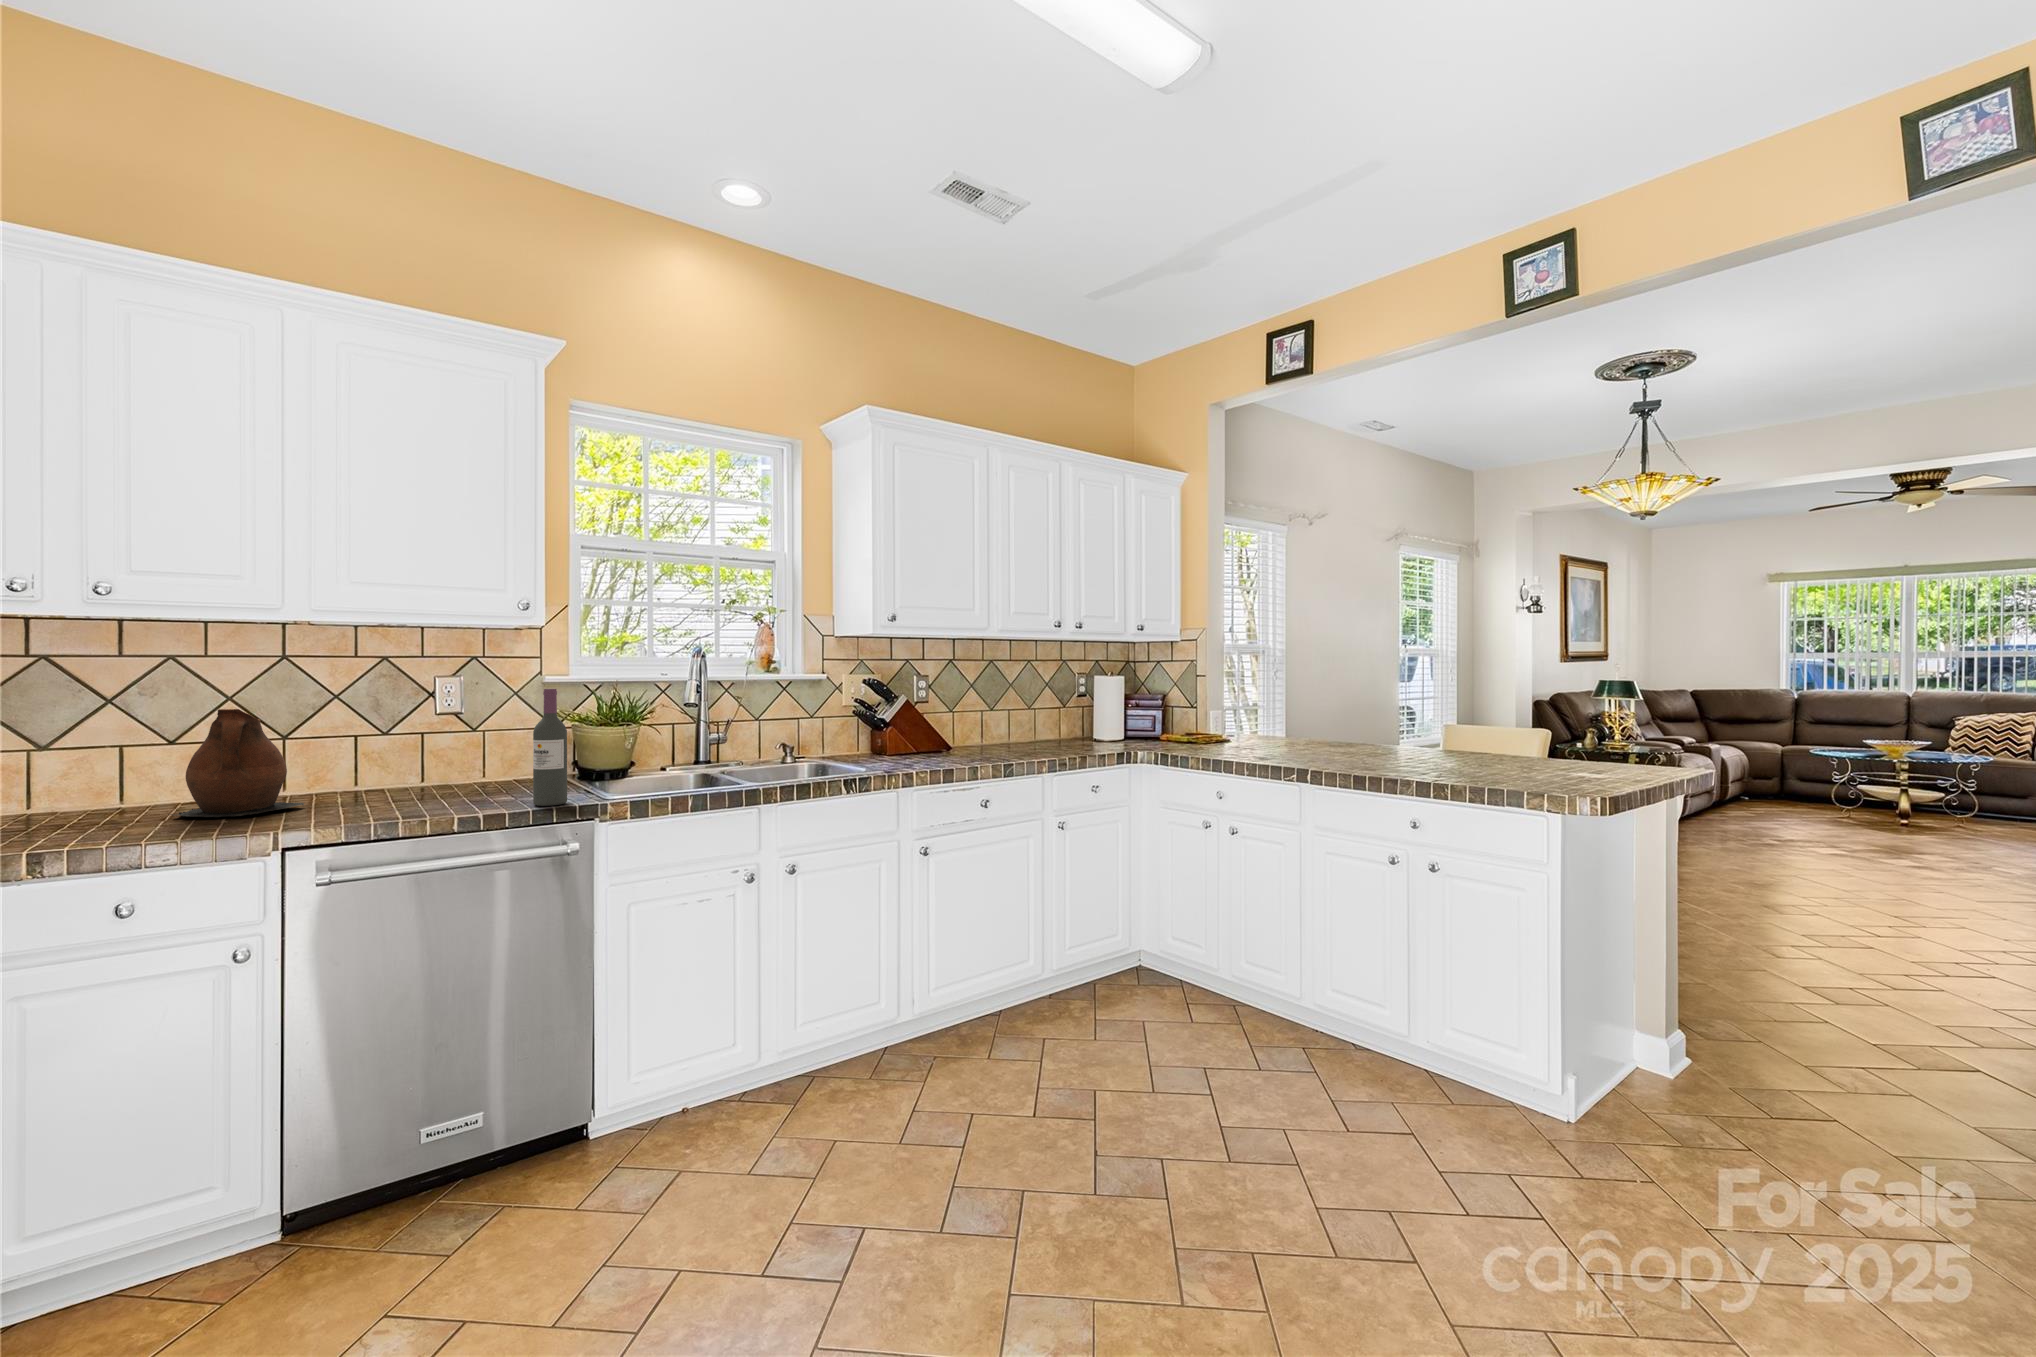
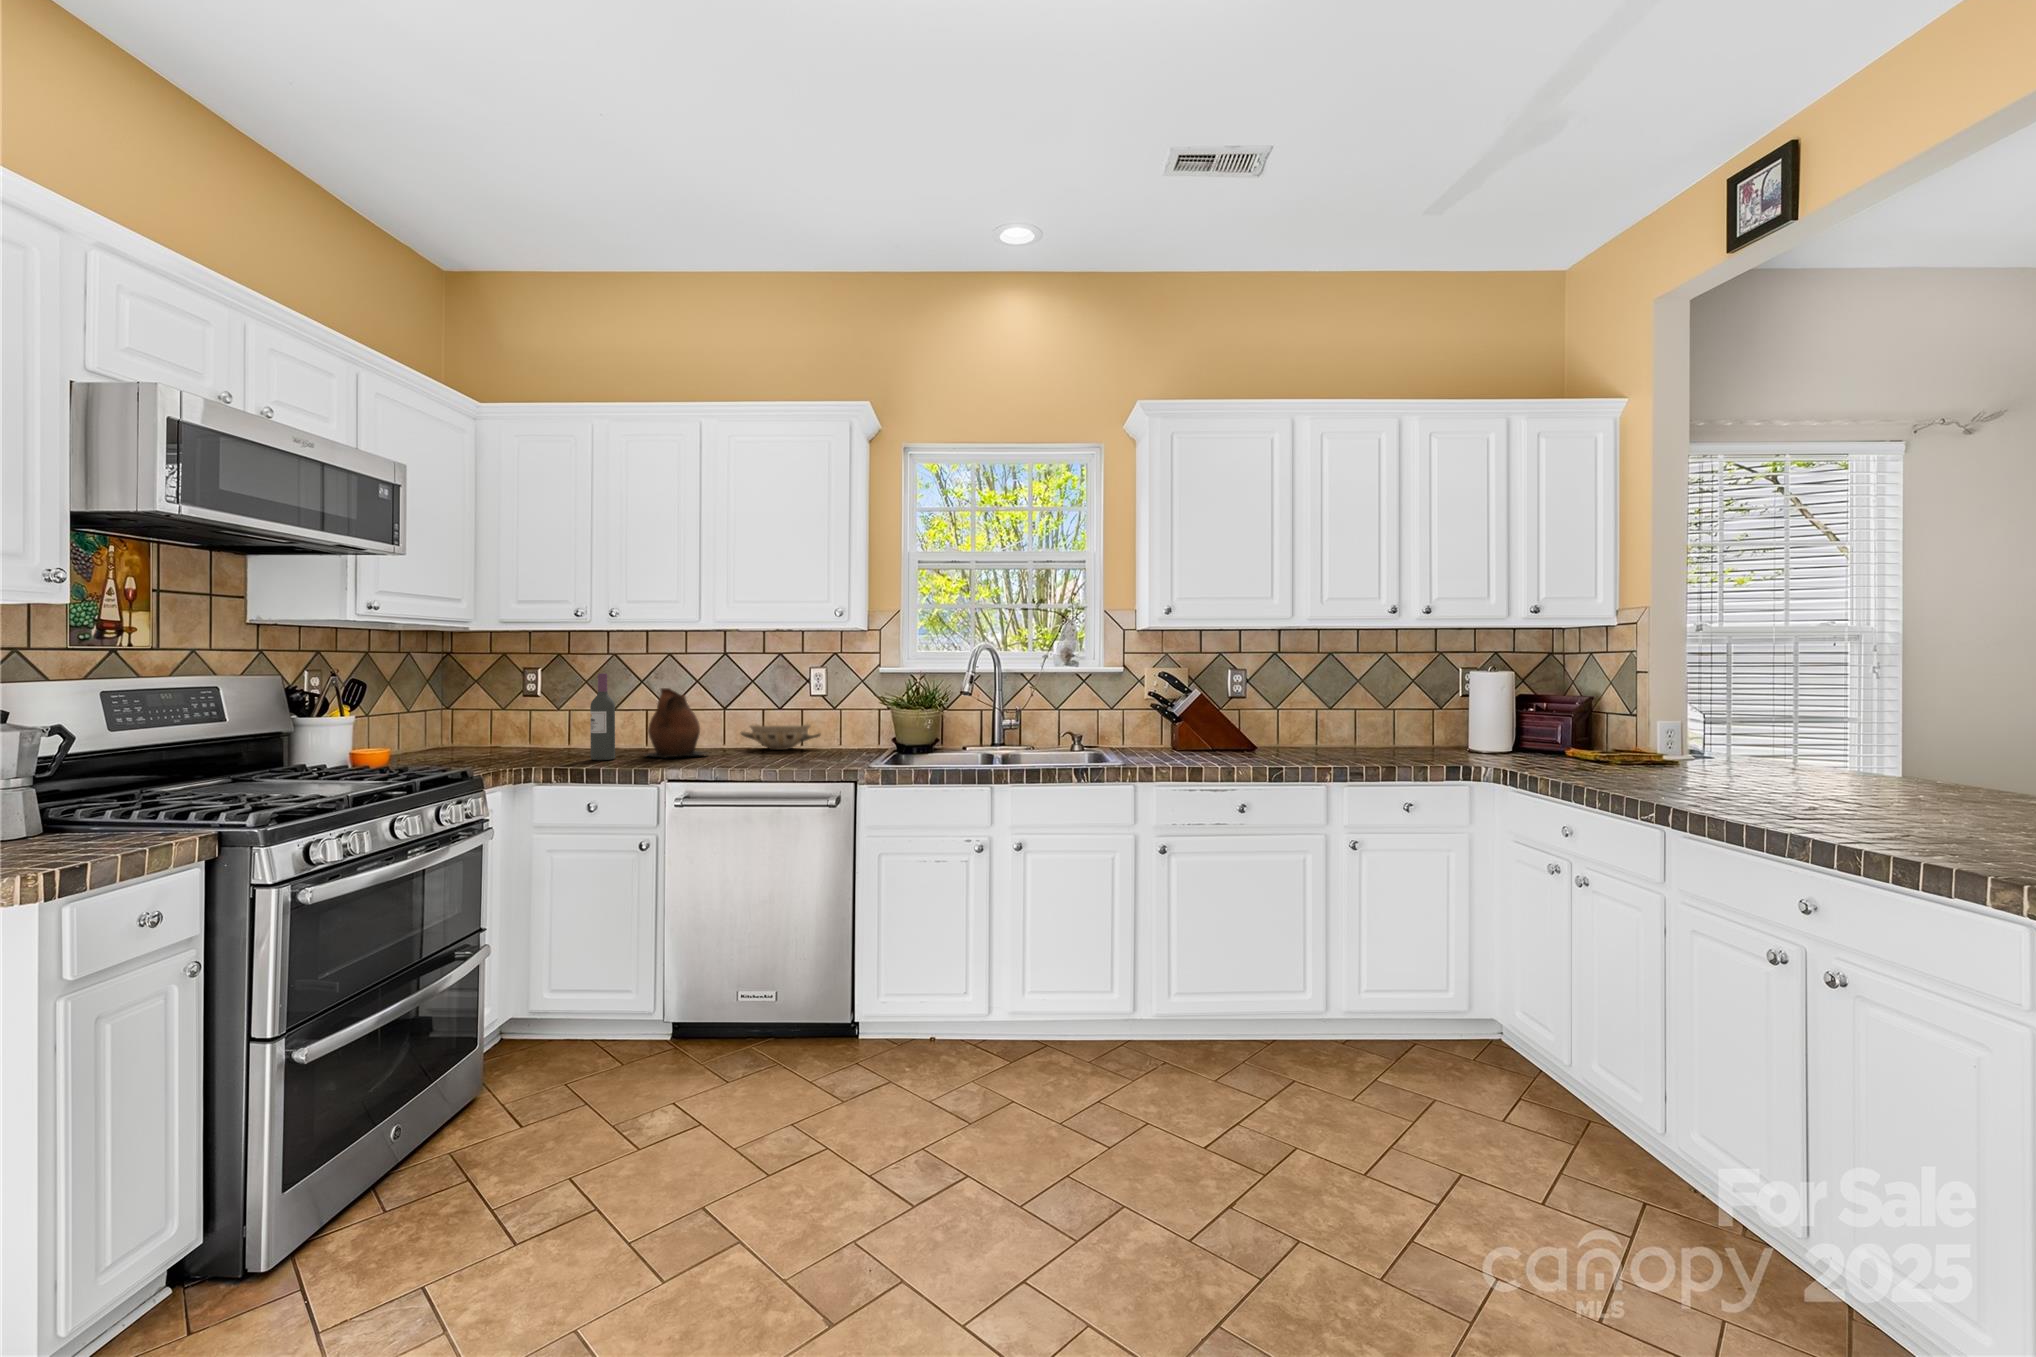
wine bottle: present [533,689,567,806] -> present [590,673,615,760]
ceramic bowl: none [318,751,457,791] -> present [741,724,820,750]

